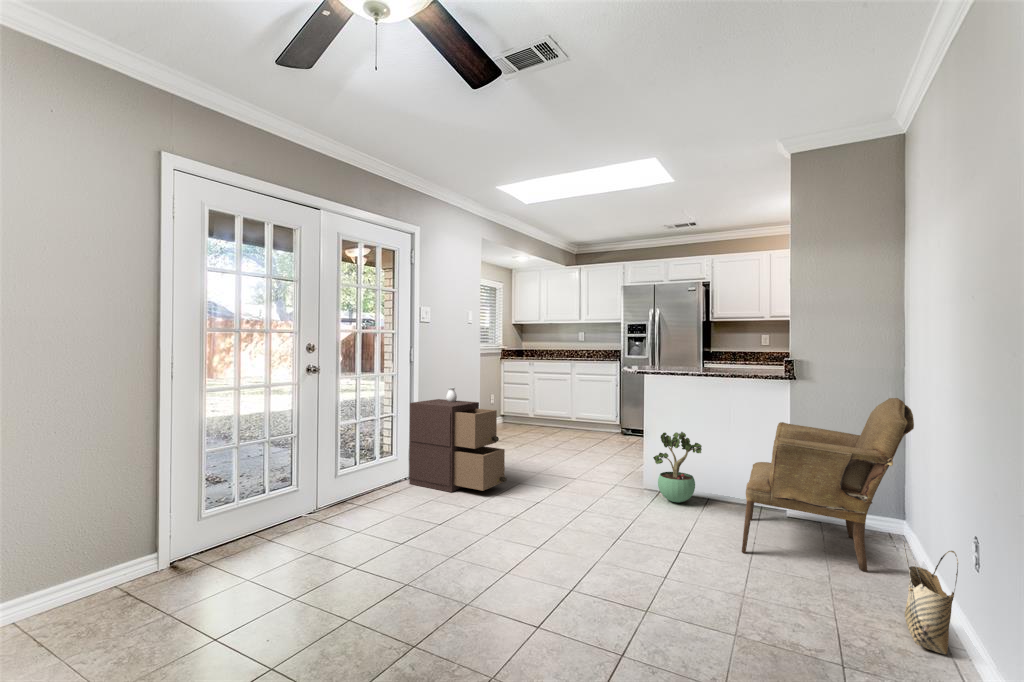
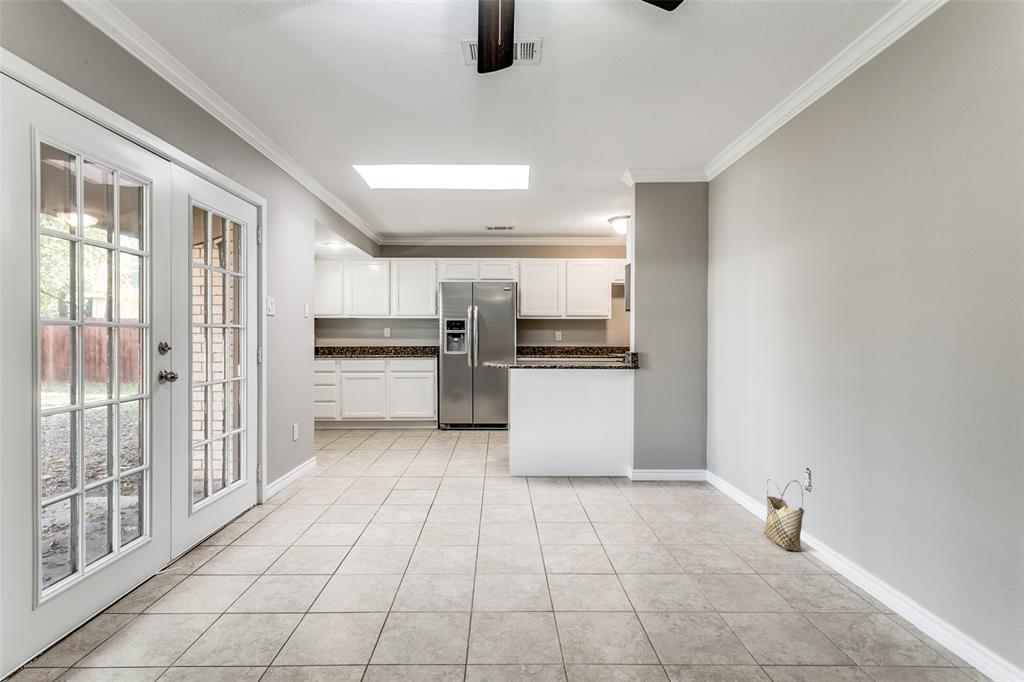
storage cabinet: present [409,387,507,492] -> none [263,390,387,511]
armchair: present [742,398,914,572] -> none [612,379,742,513]
potted plant: present [653,432,702,502] -> none [530,418,571,483]

